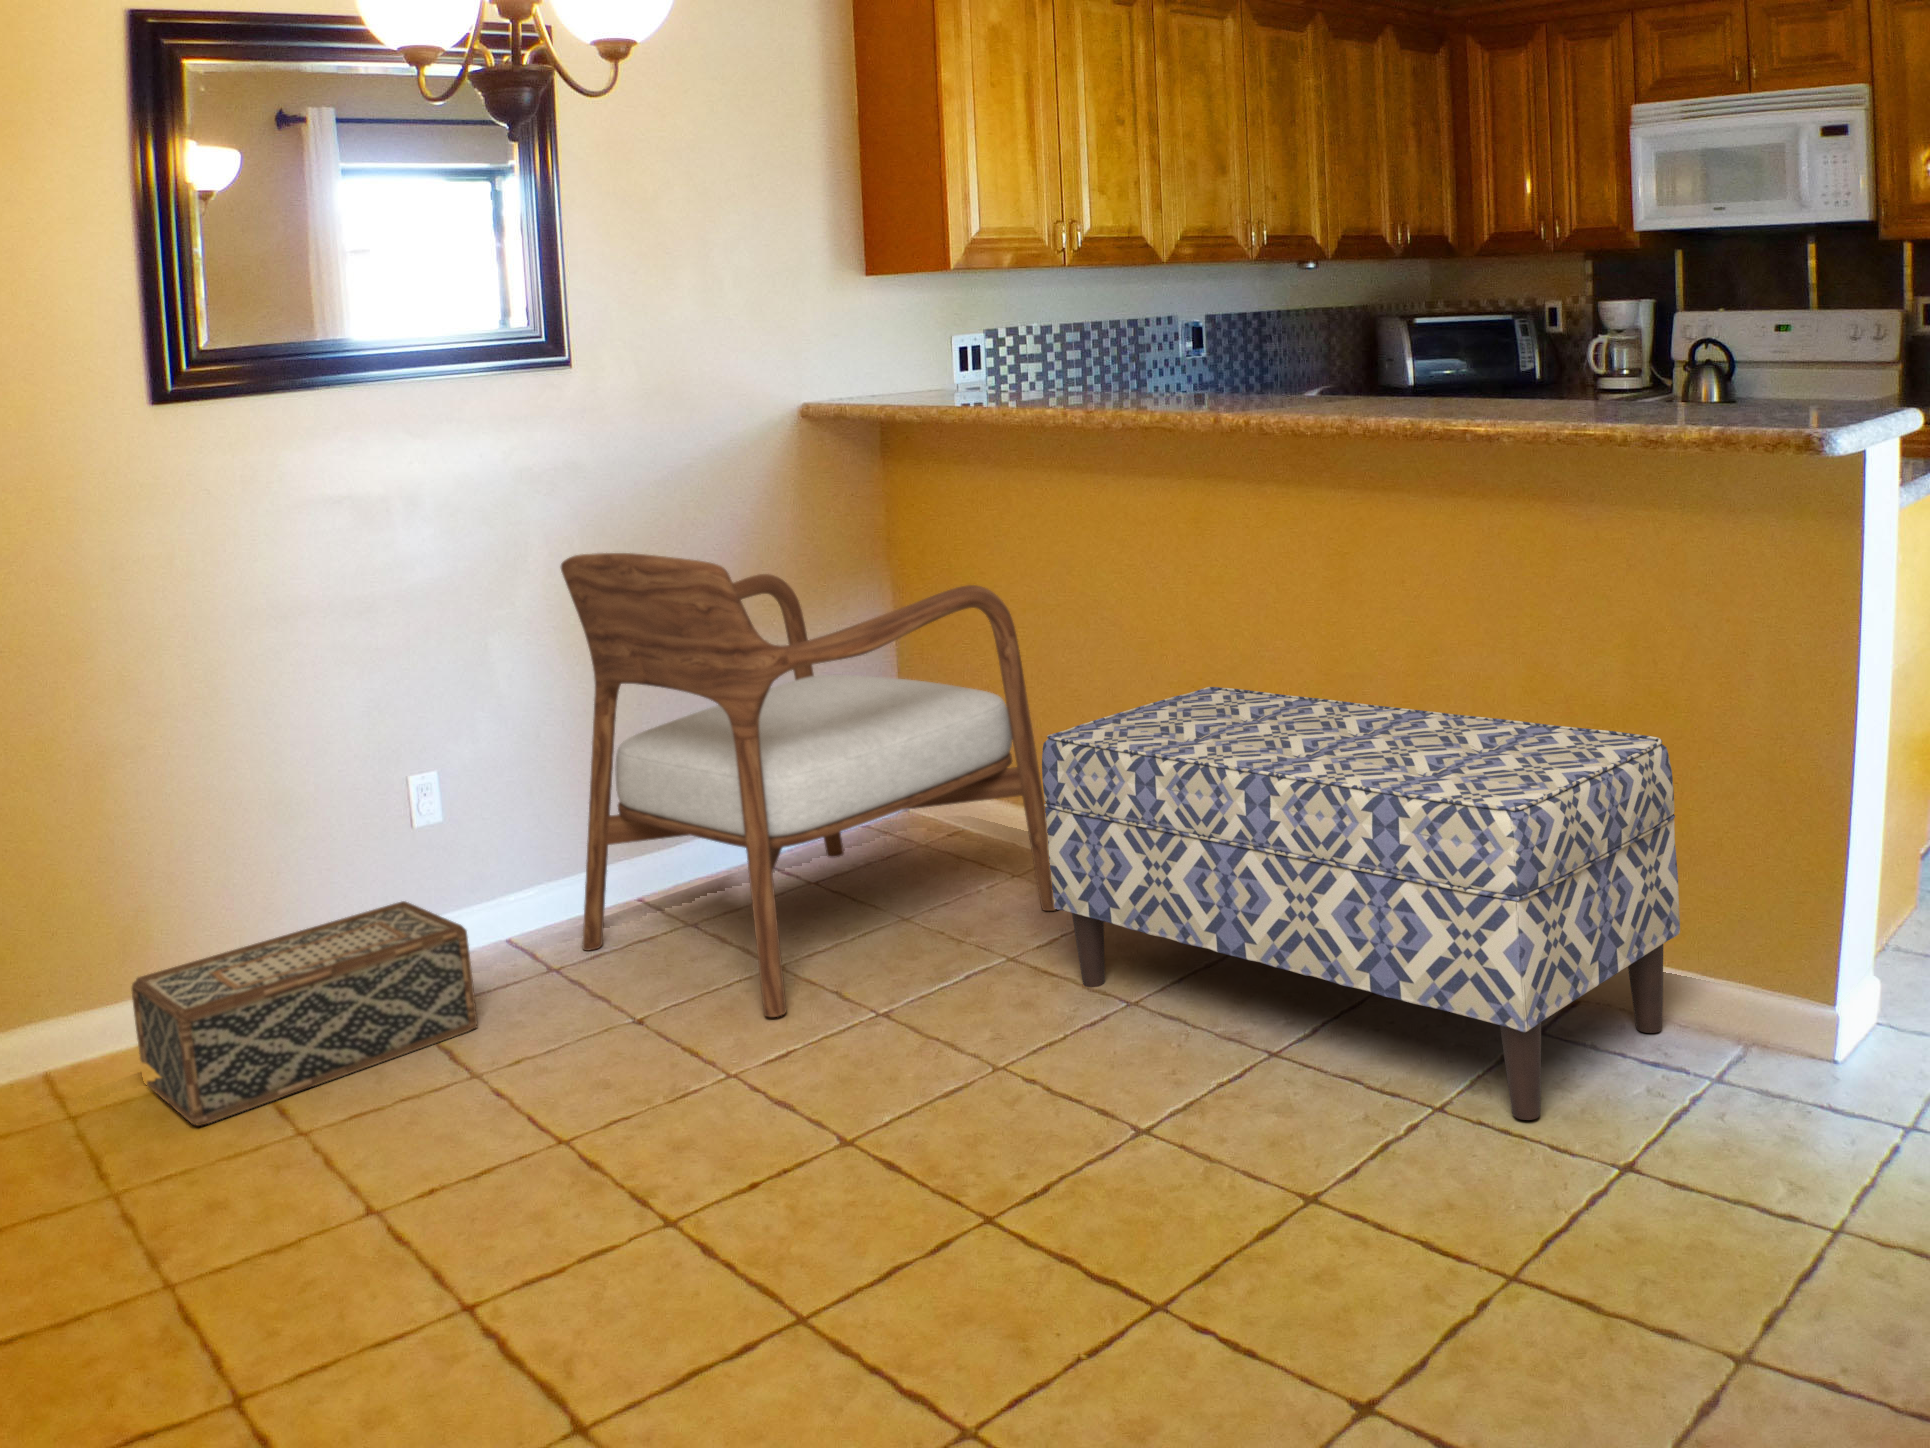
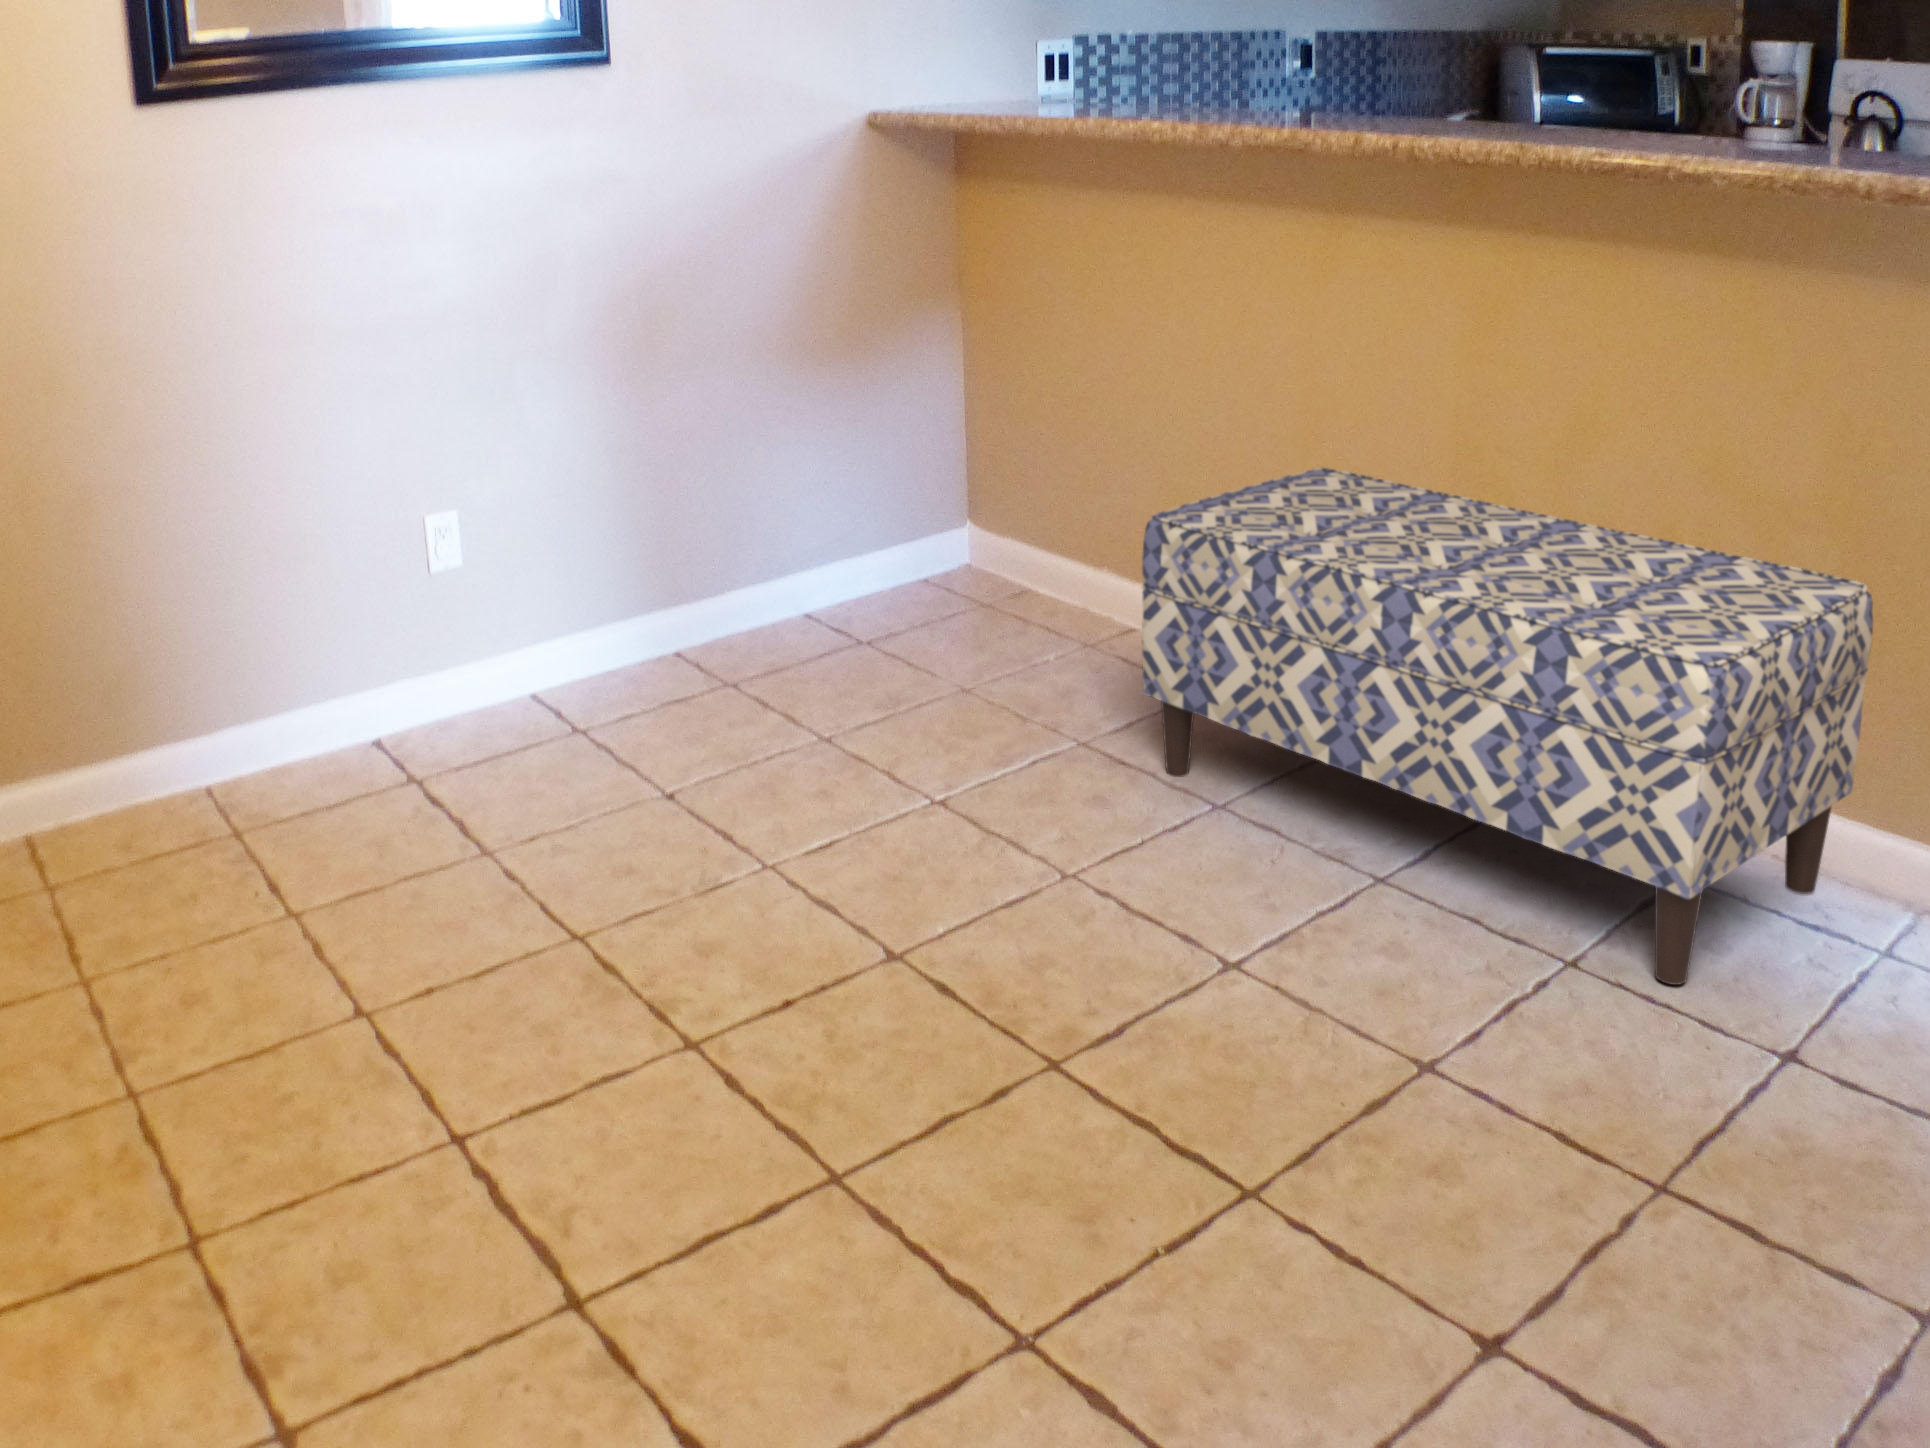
armchair: present [561,553,1055,1017] -> none [629,279,1134,779]
woven basket: present [132,901,477,1126] -> none [204,625,541,843]

